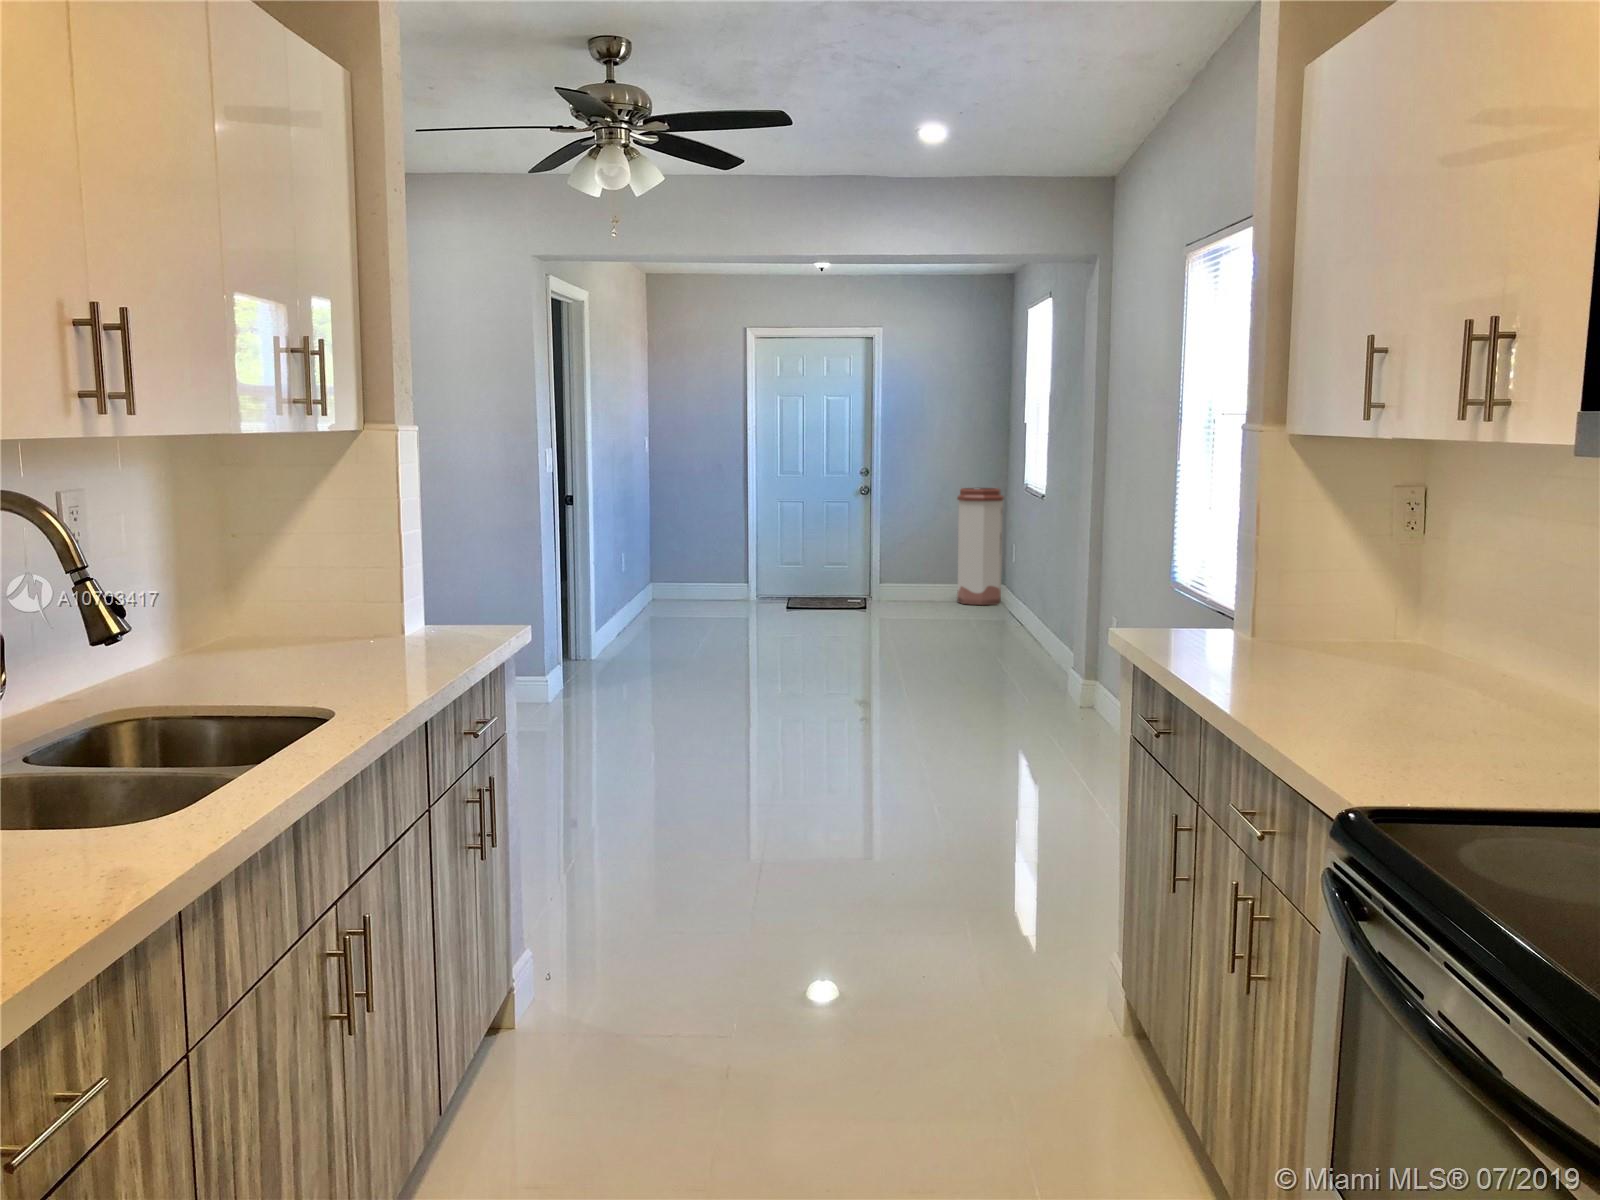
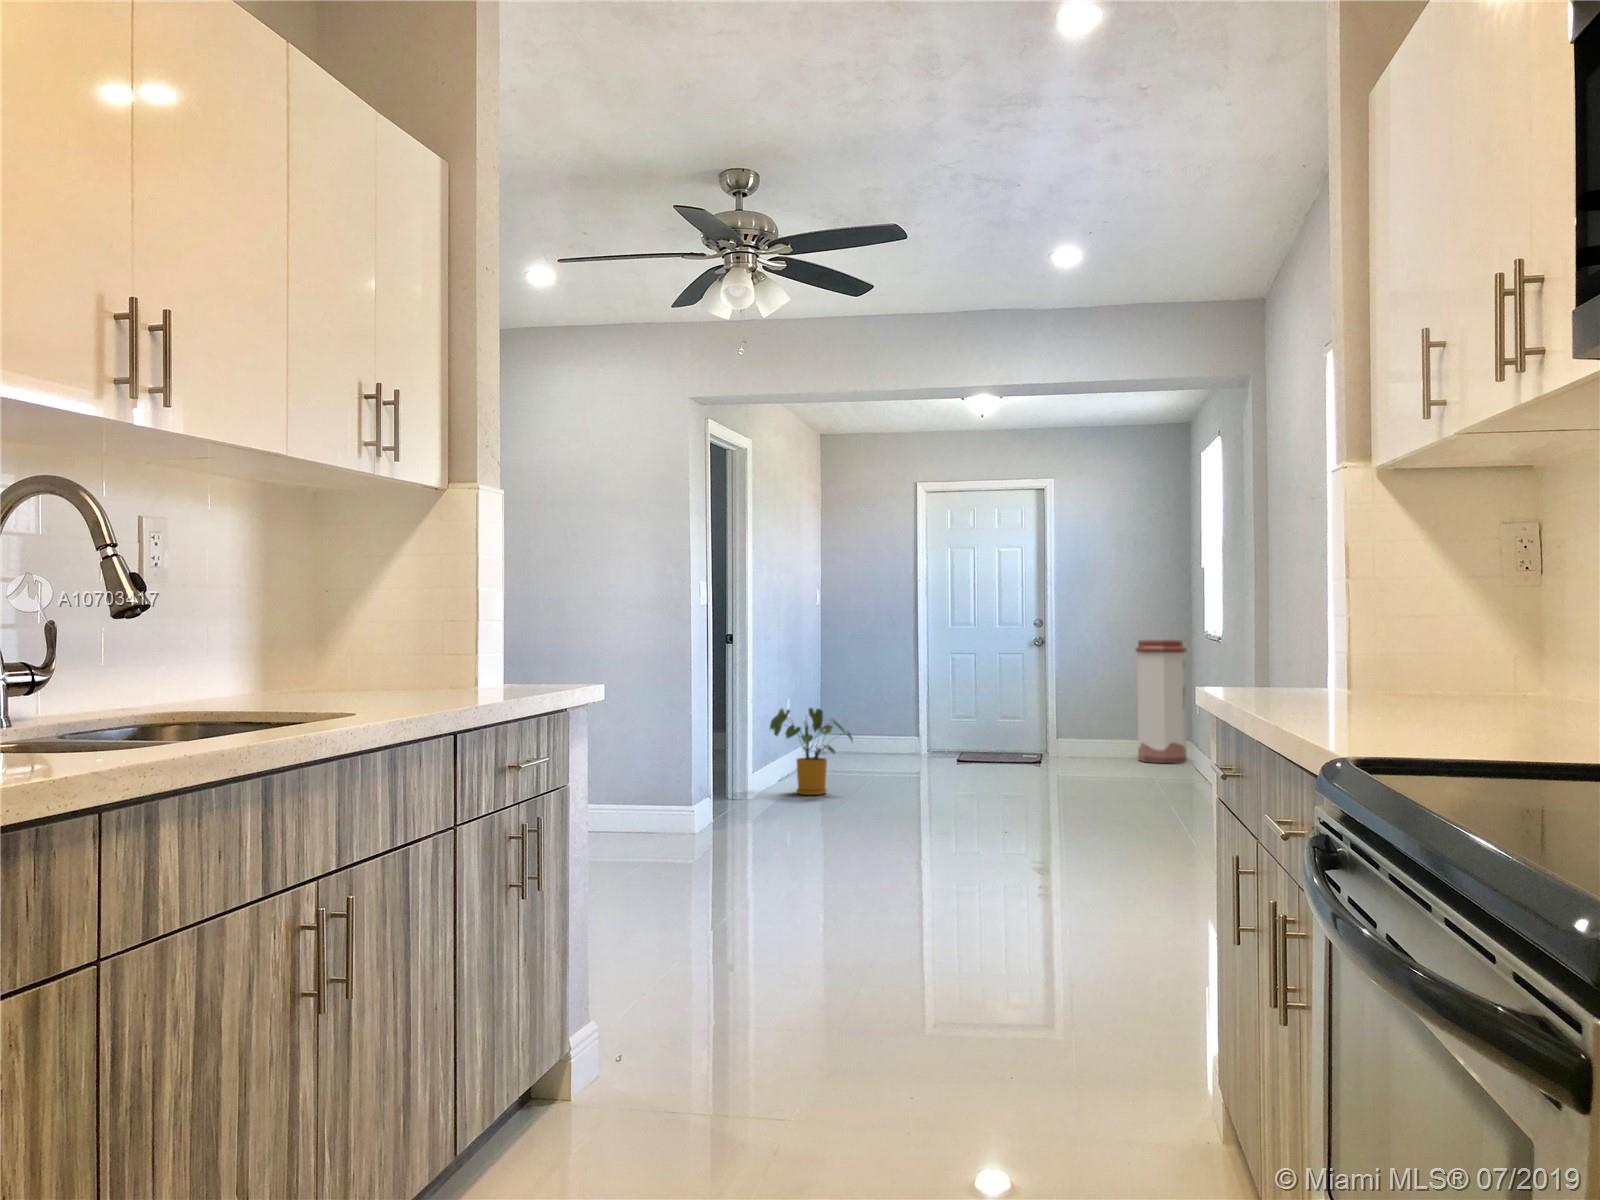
house plant: none [613,566,698,652] -> present [770,708,853,795]

